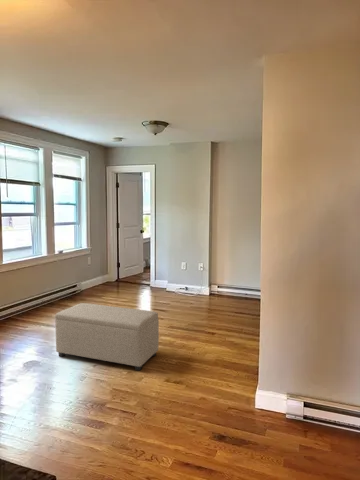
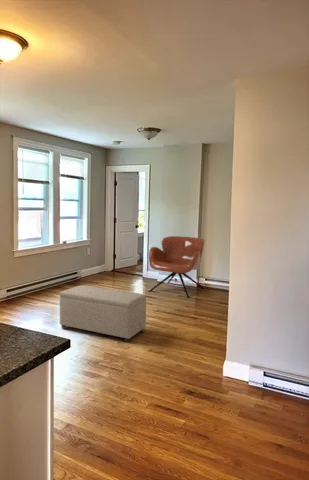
armchair: none [157,241,219,309] -> present [149,236,204,298]

